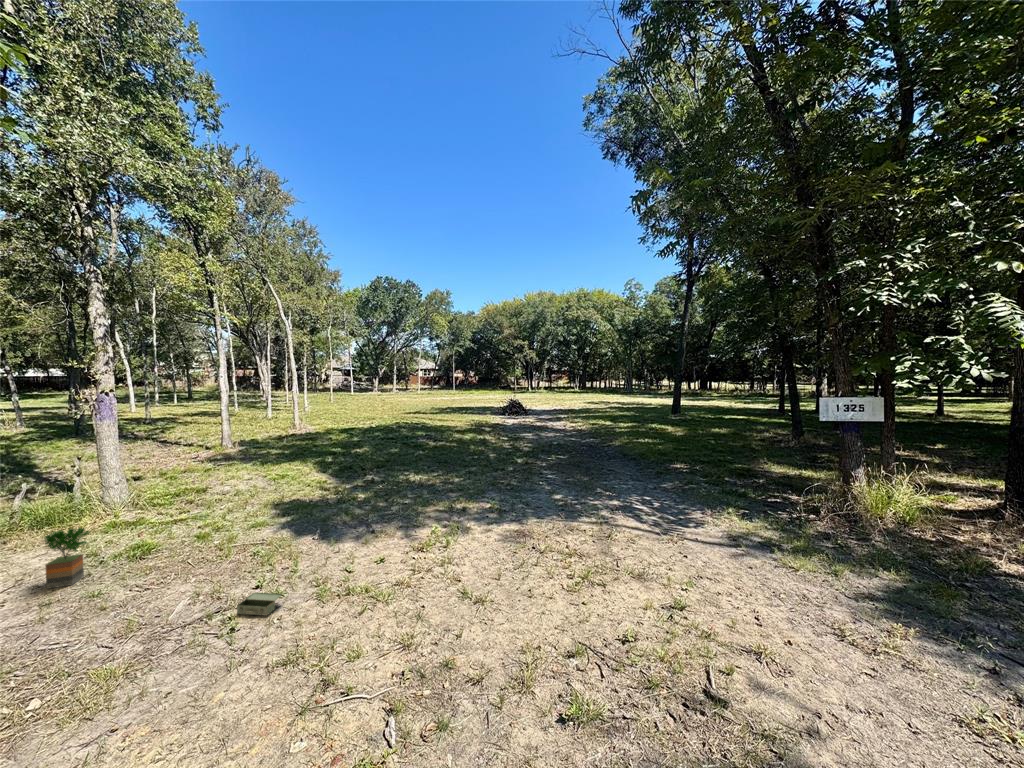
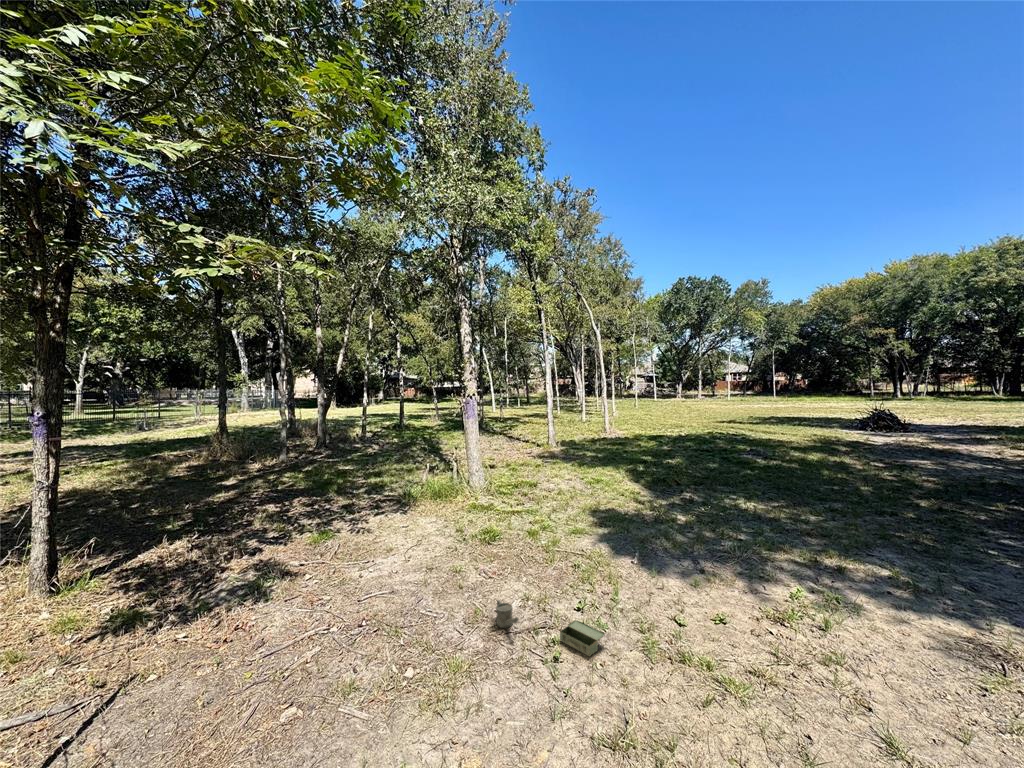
potted tree: present [44,528,90,589] -> none [427,508,456,557]
watering can: none [160,599,189,625] -> present [496,600,518,628]

